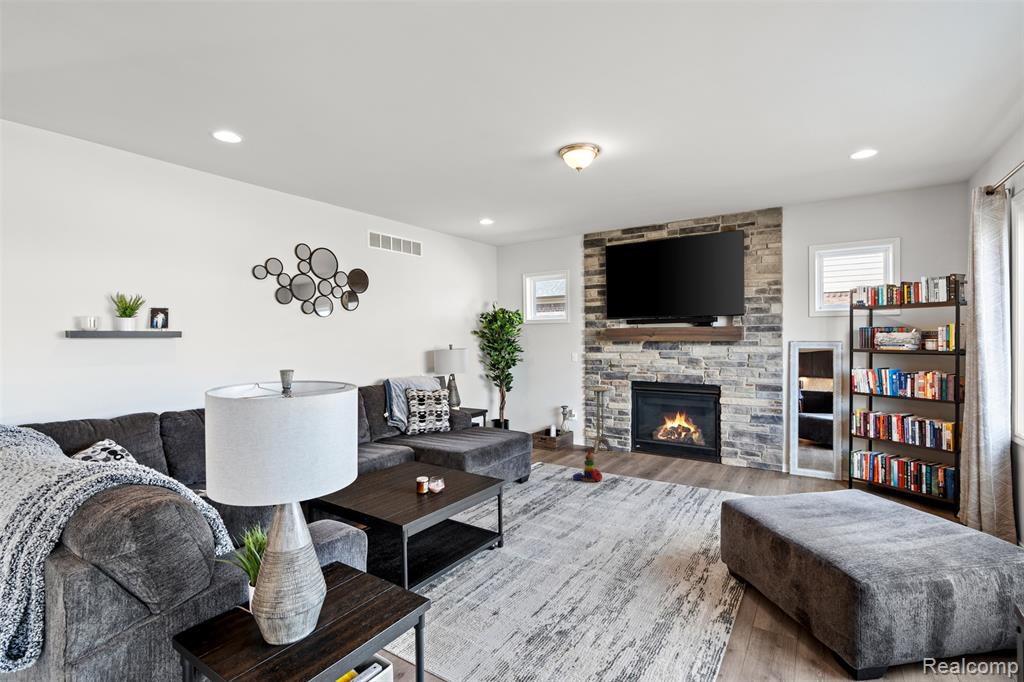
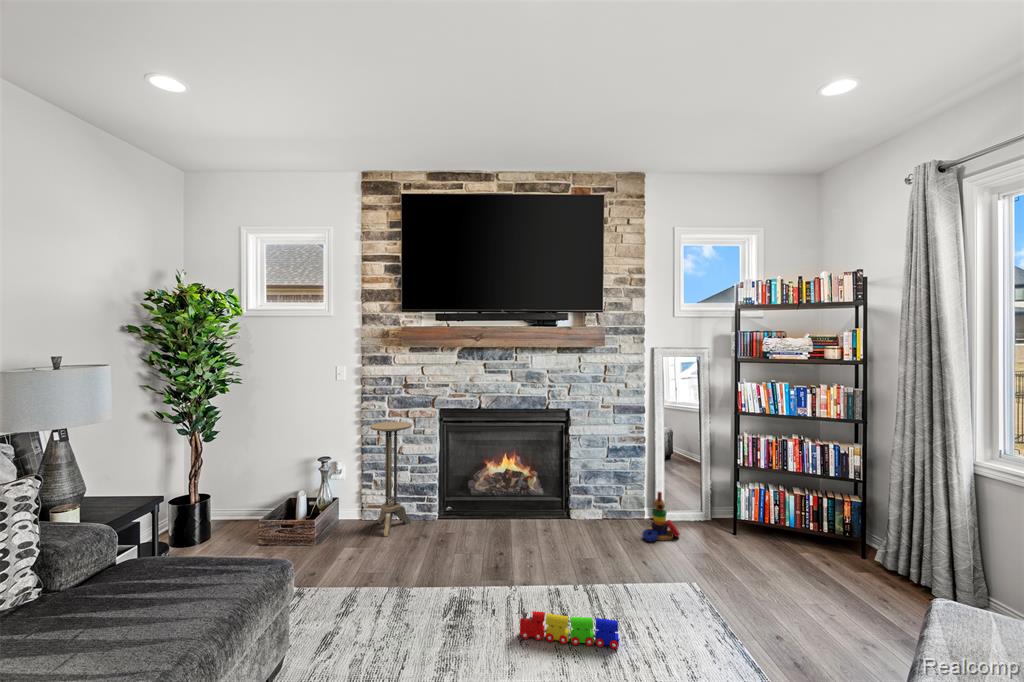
stacking toy: present [573,448,602,482] -> present [643,492,680,541]
toy train: none [643,479,695,503] -> present [520,610,620,649]

